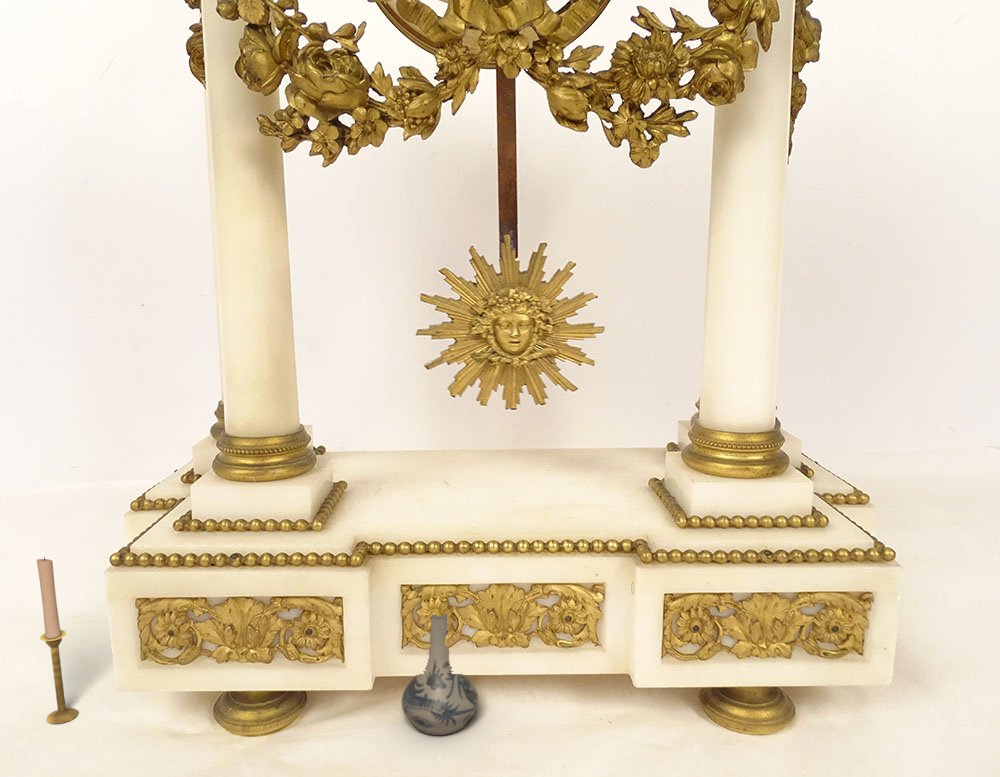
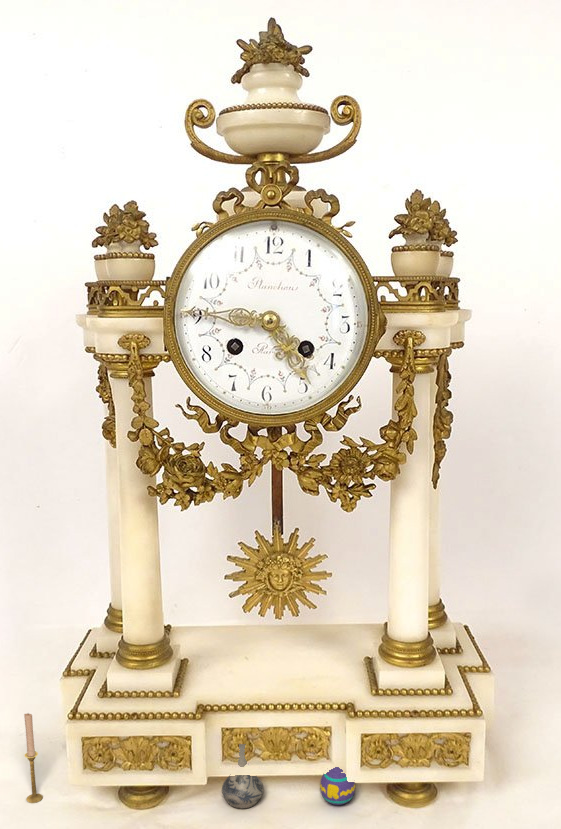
decorative egg: none [582,654,647,729] -> present [320,767,355,805]

